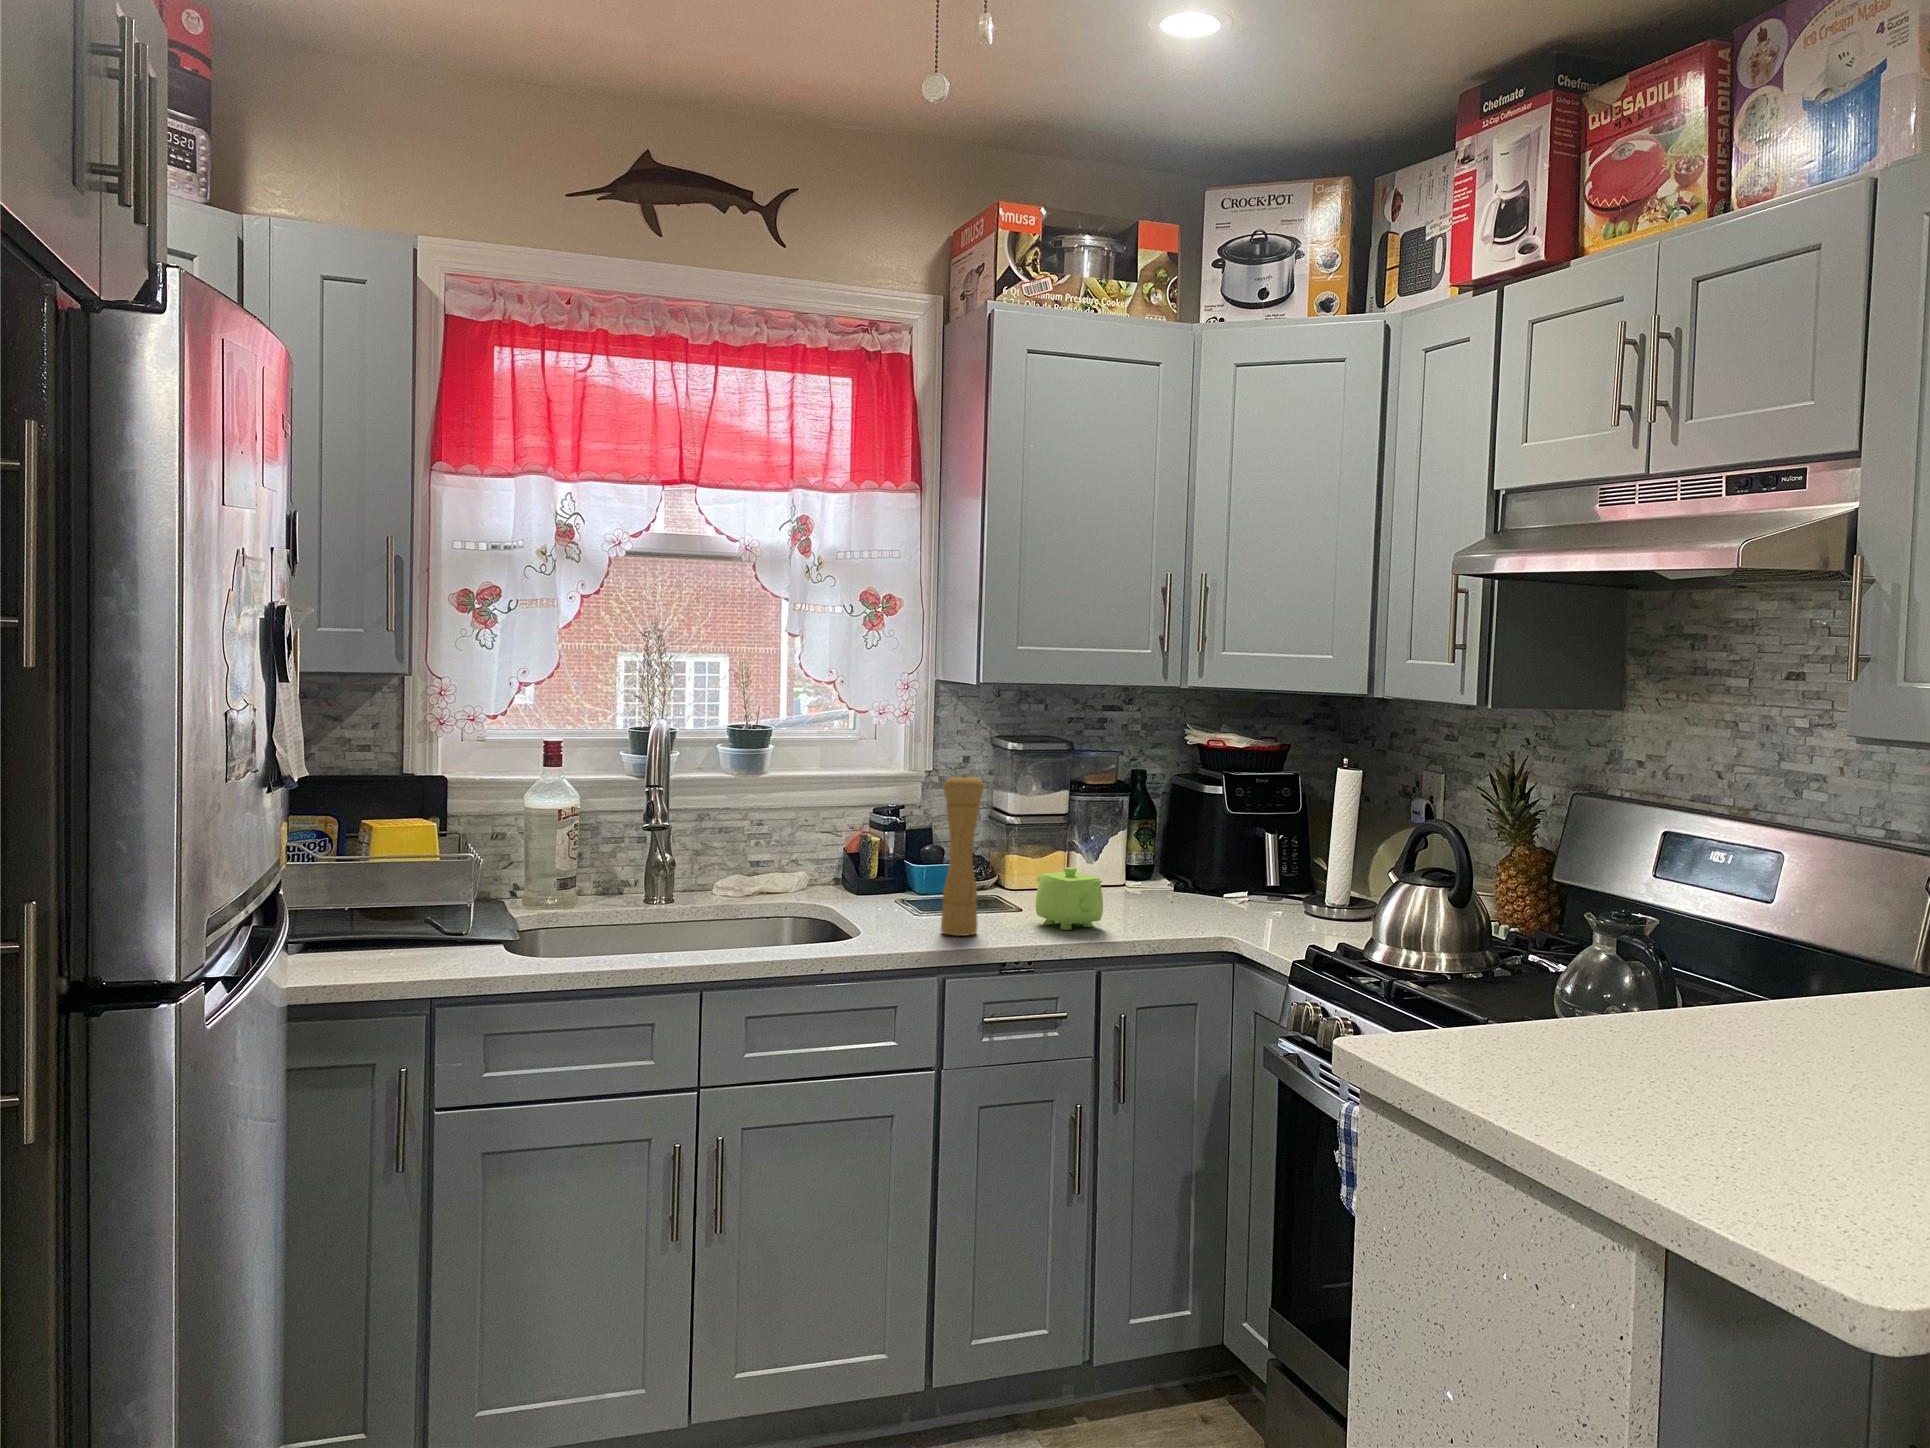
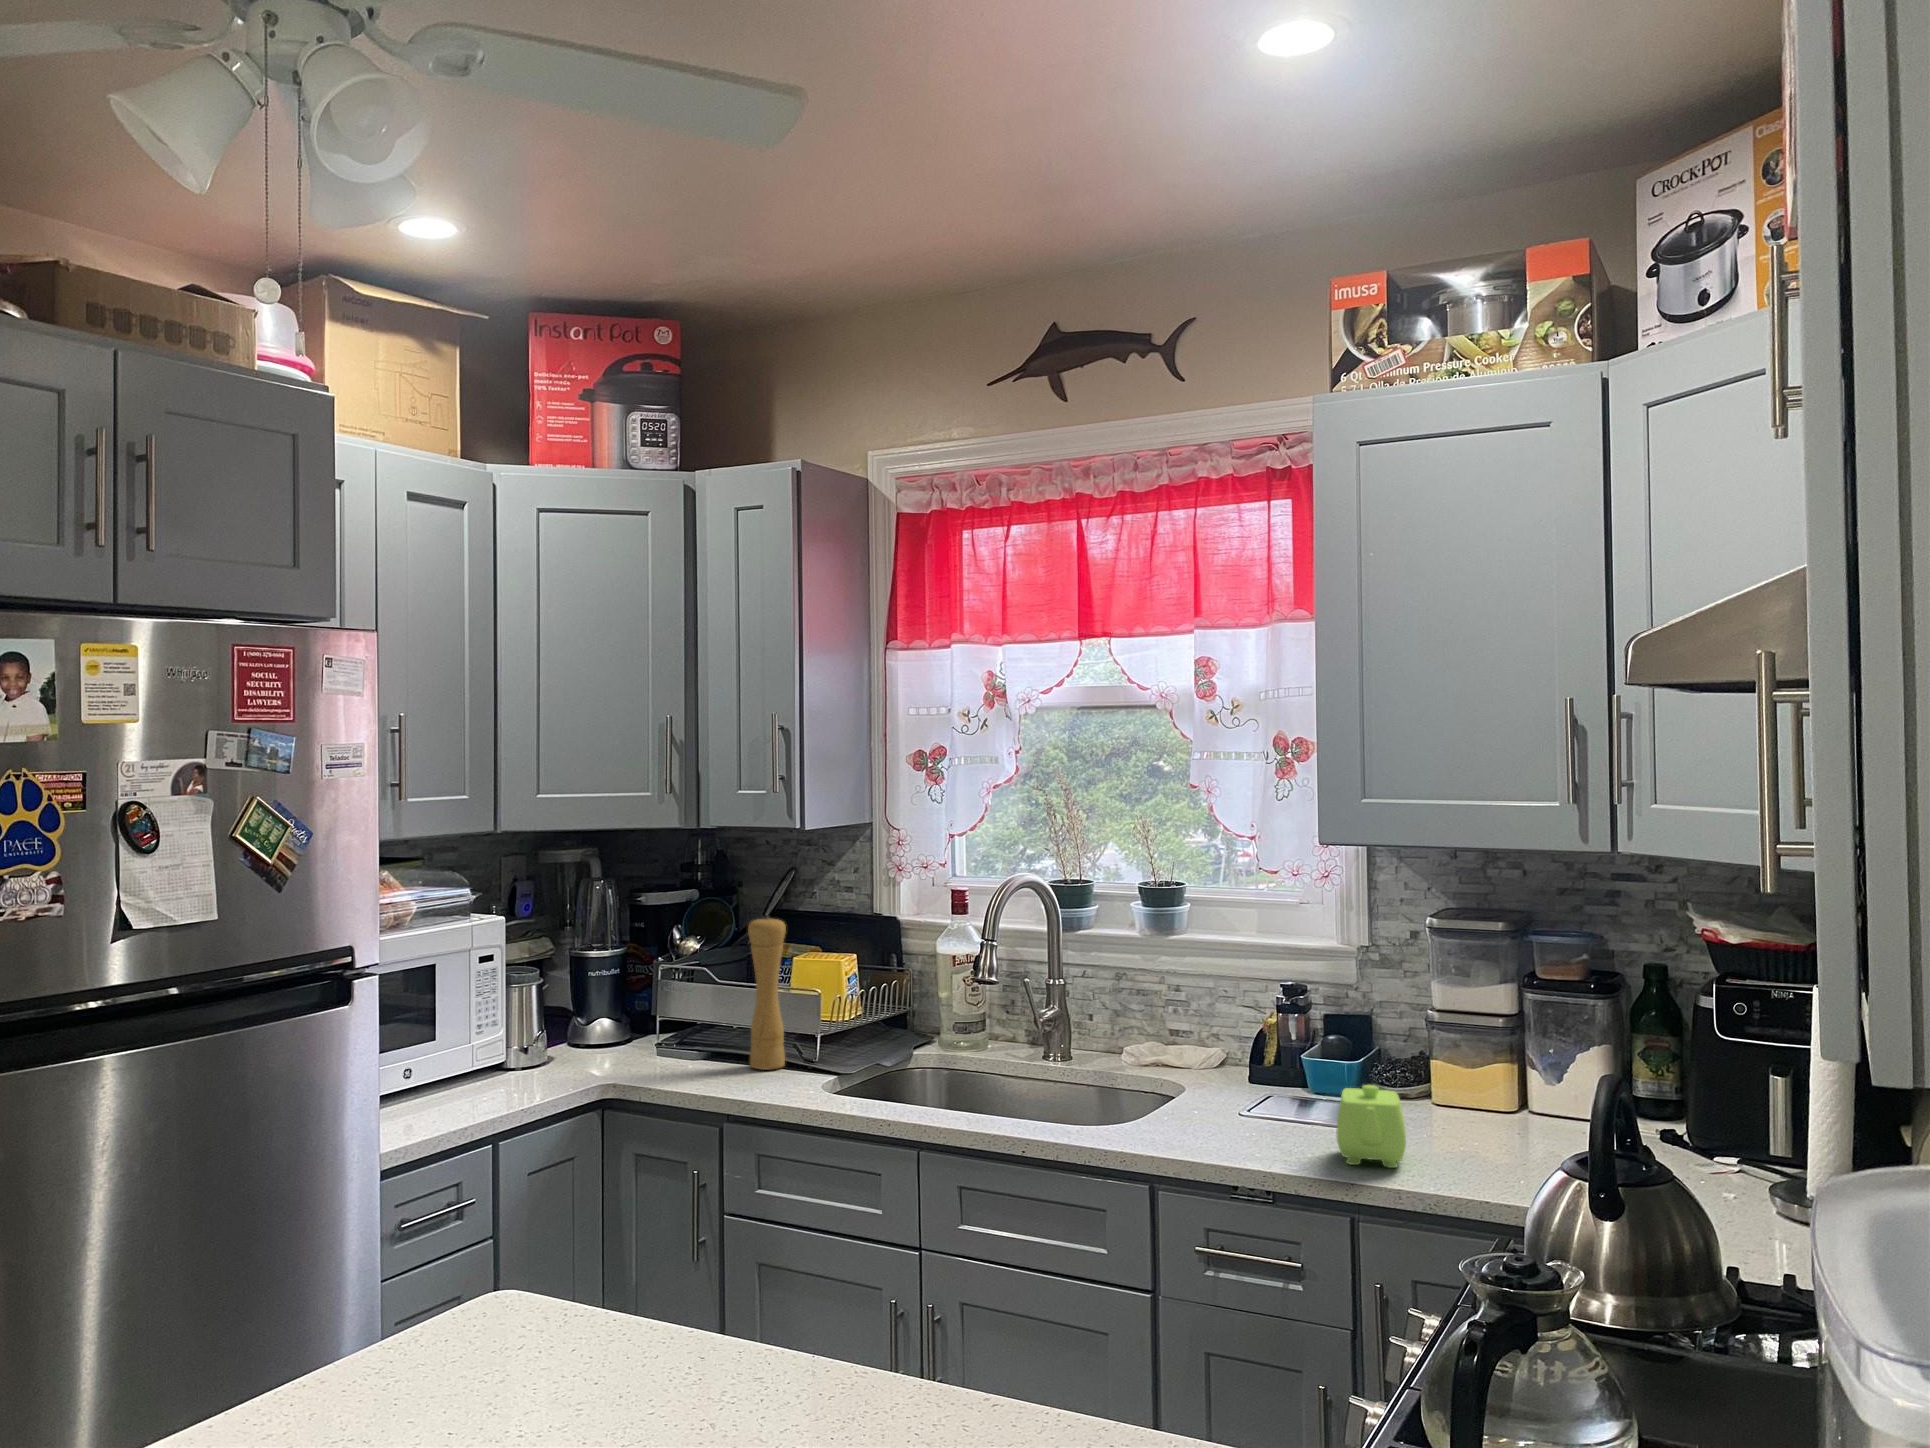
pepper mill: present [941,775,983,936] -> present [748,917,786,1070]

